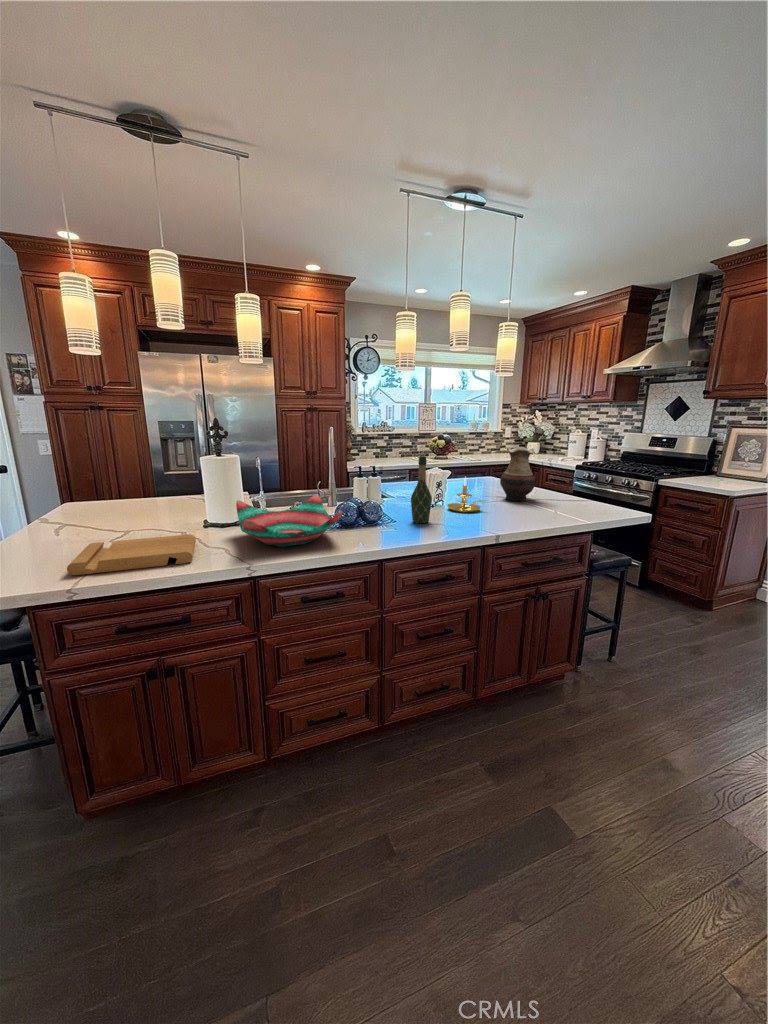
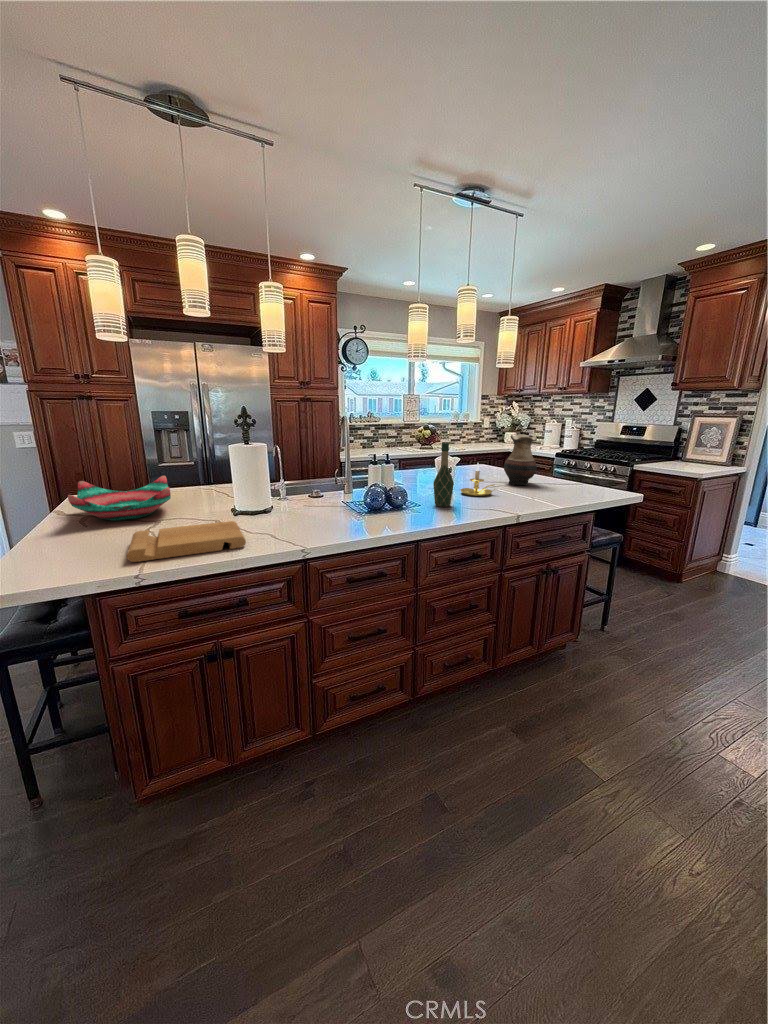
decorative bowl: present [236,495,342,547] -> present [68,476,171,521]

